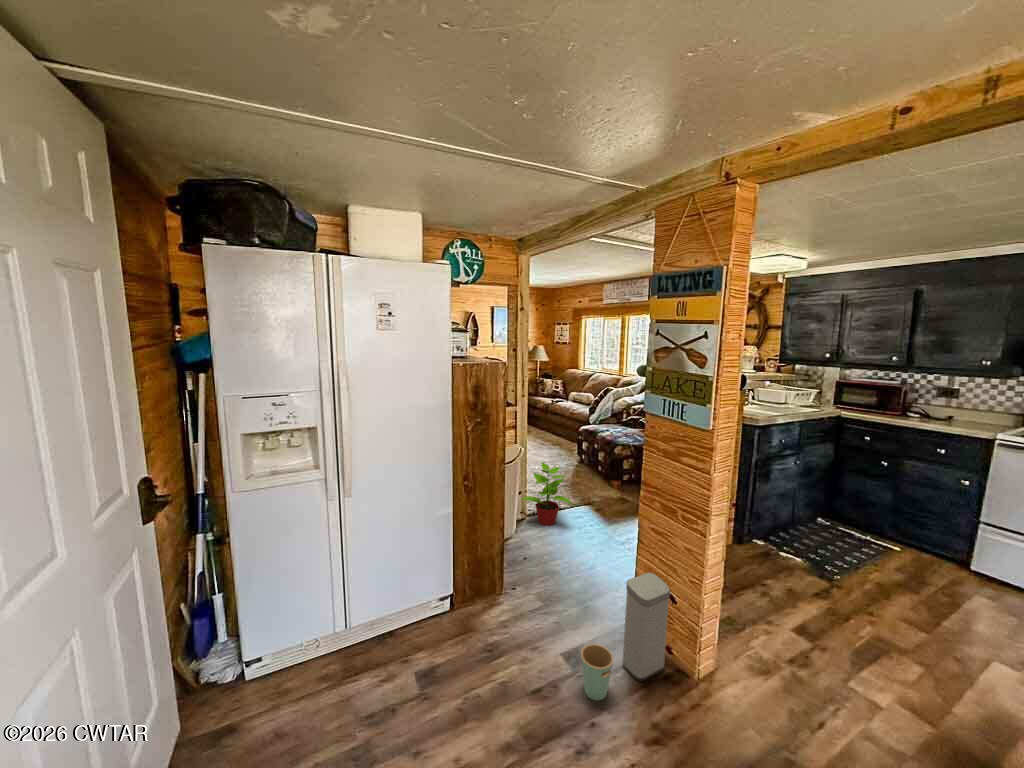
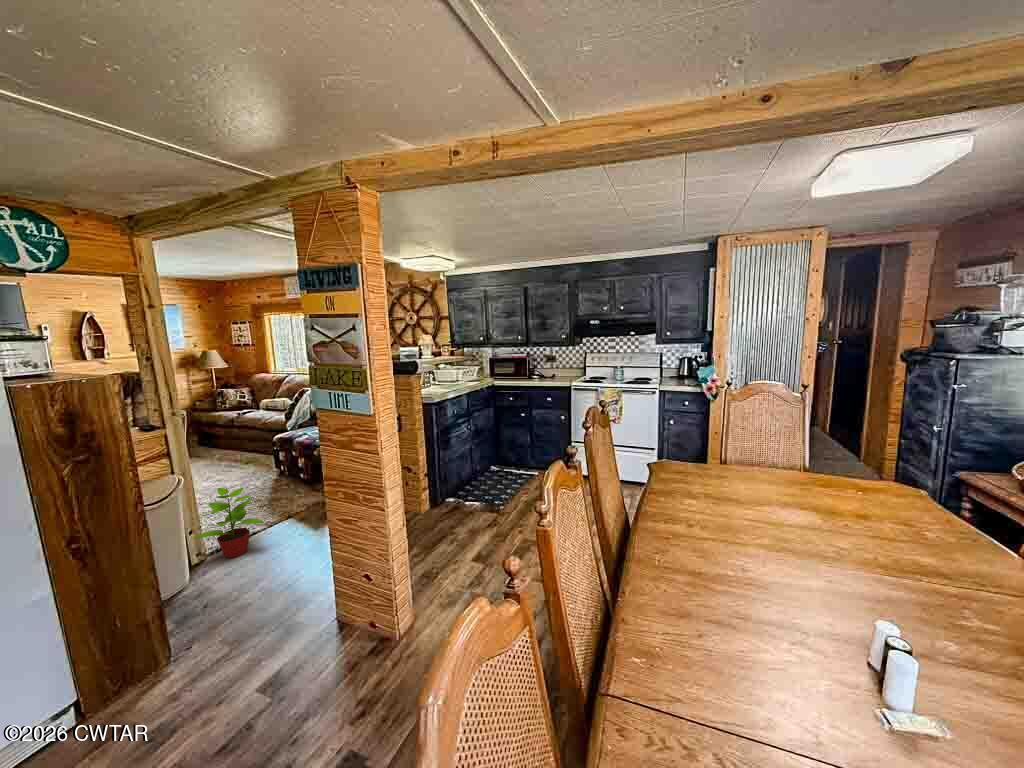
trash can: present [581,573,670,700] -> none [272,563,368,719]

